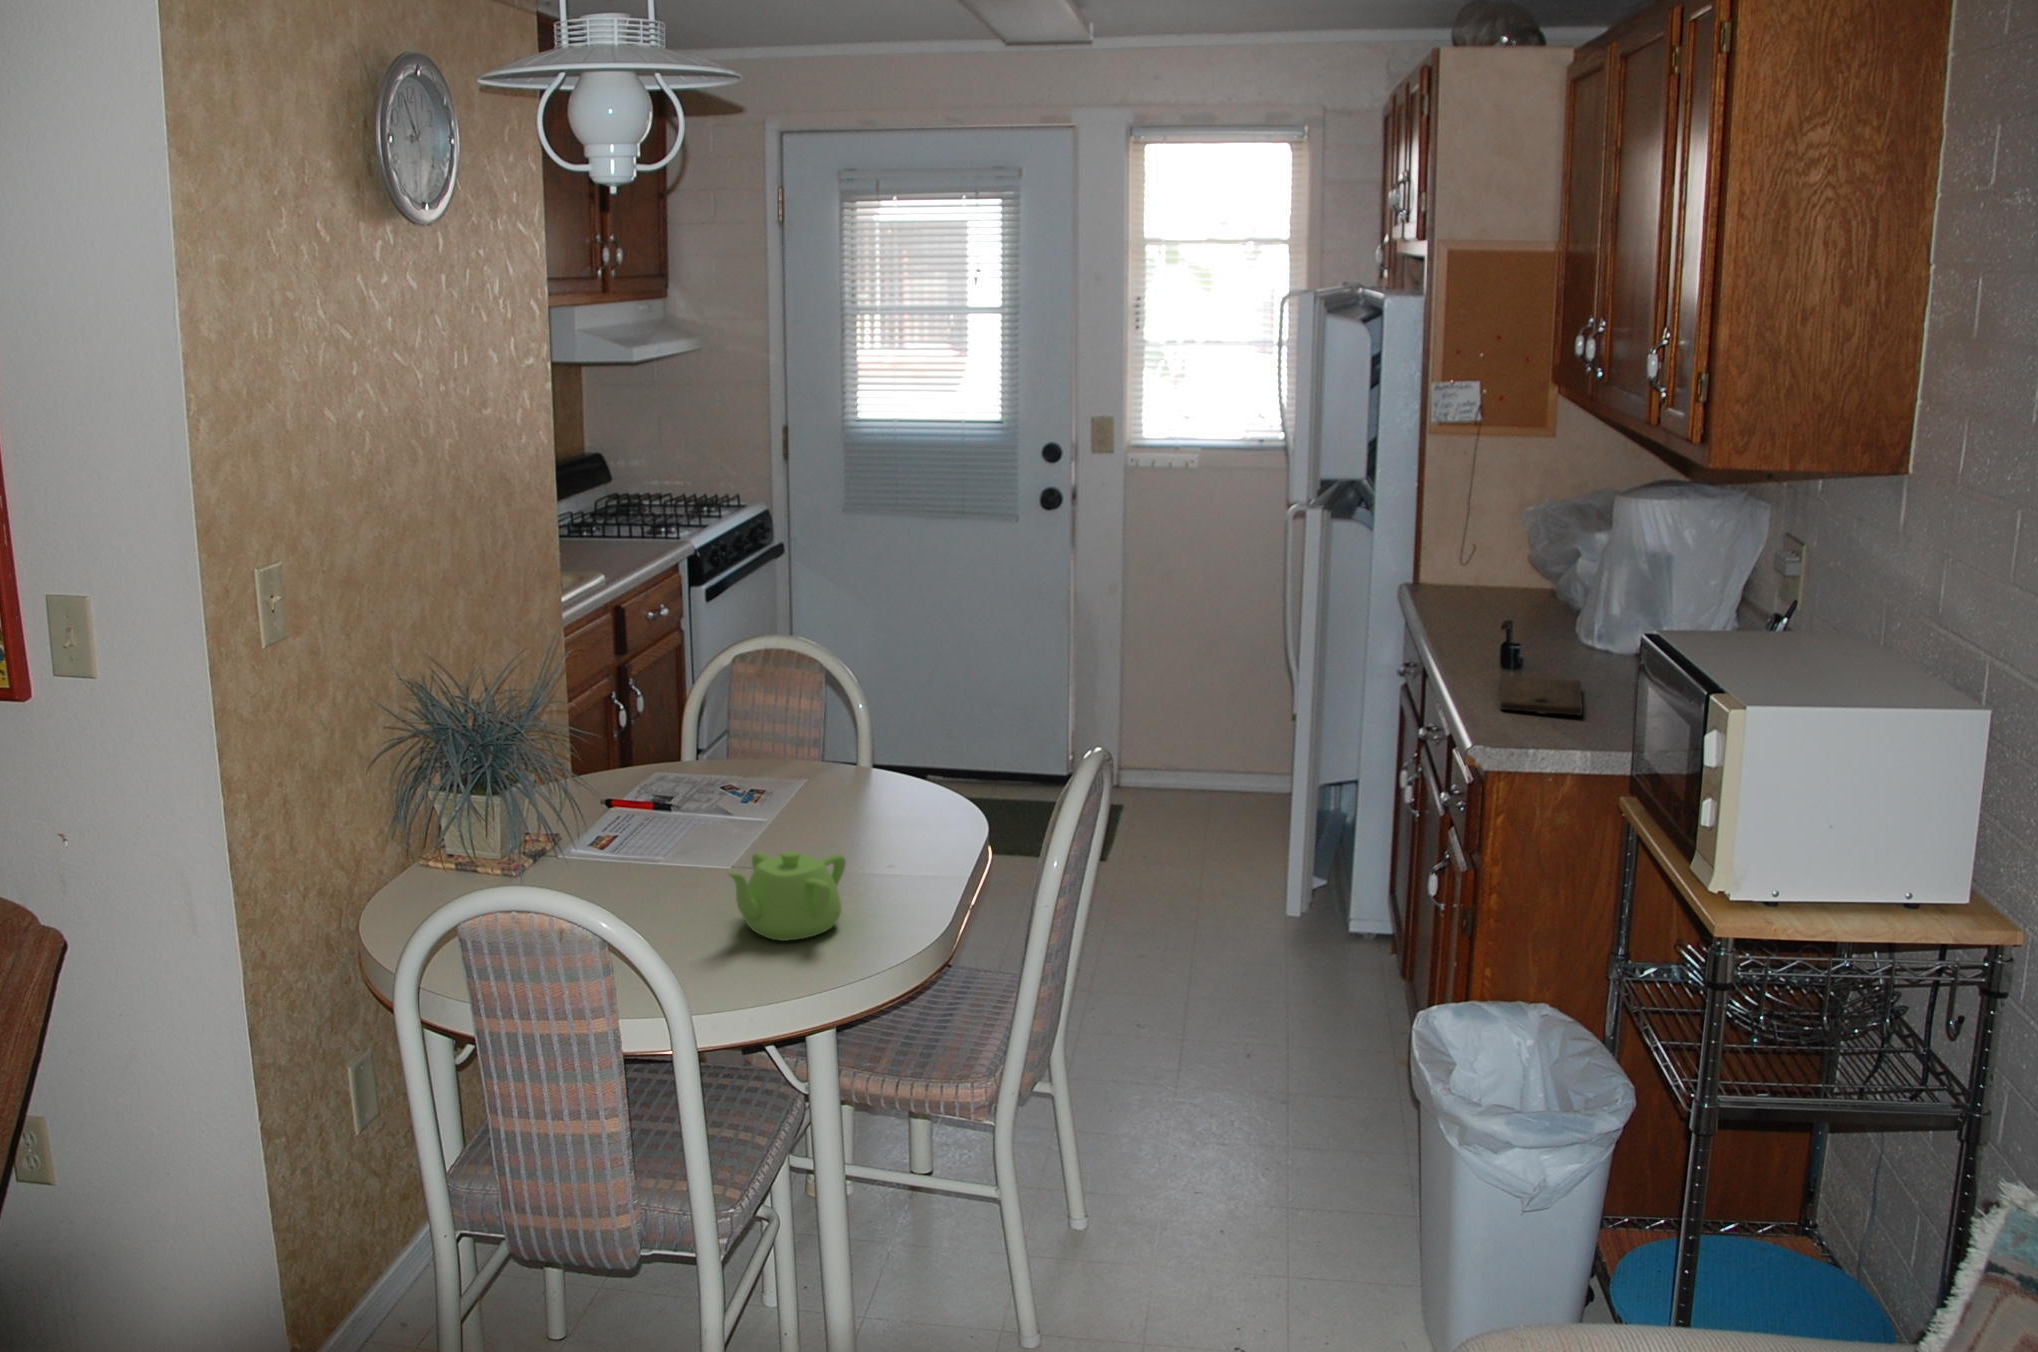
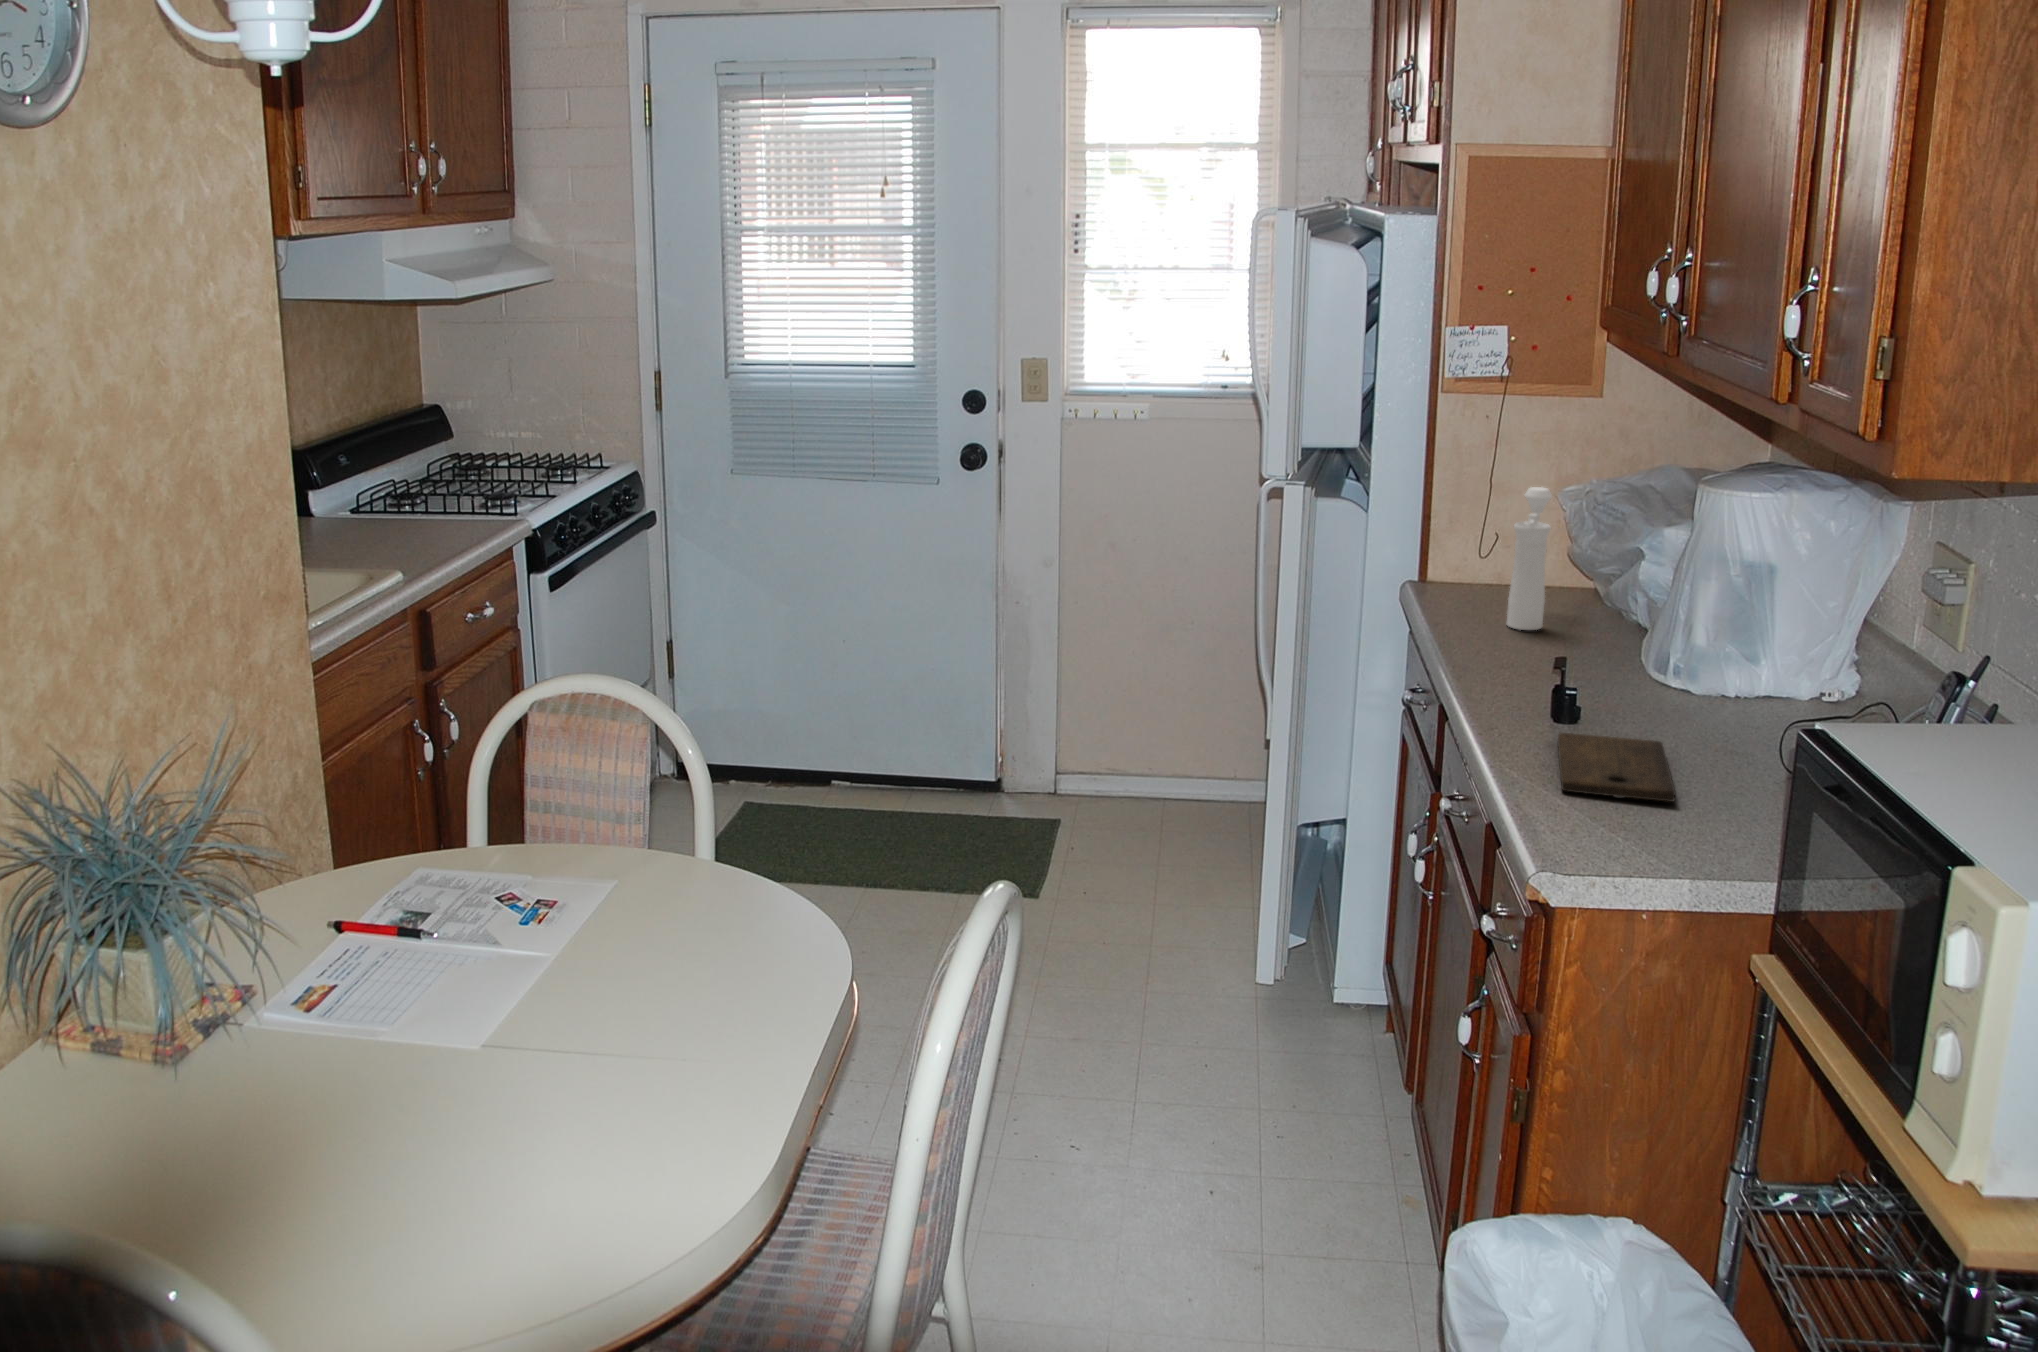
pepper mill: none [1479,506,1515,616] -> present [1506,487,1552,630]
teapot: present [727,851,846,941] -> none [424,1065,623,1219]

